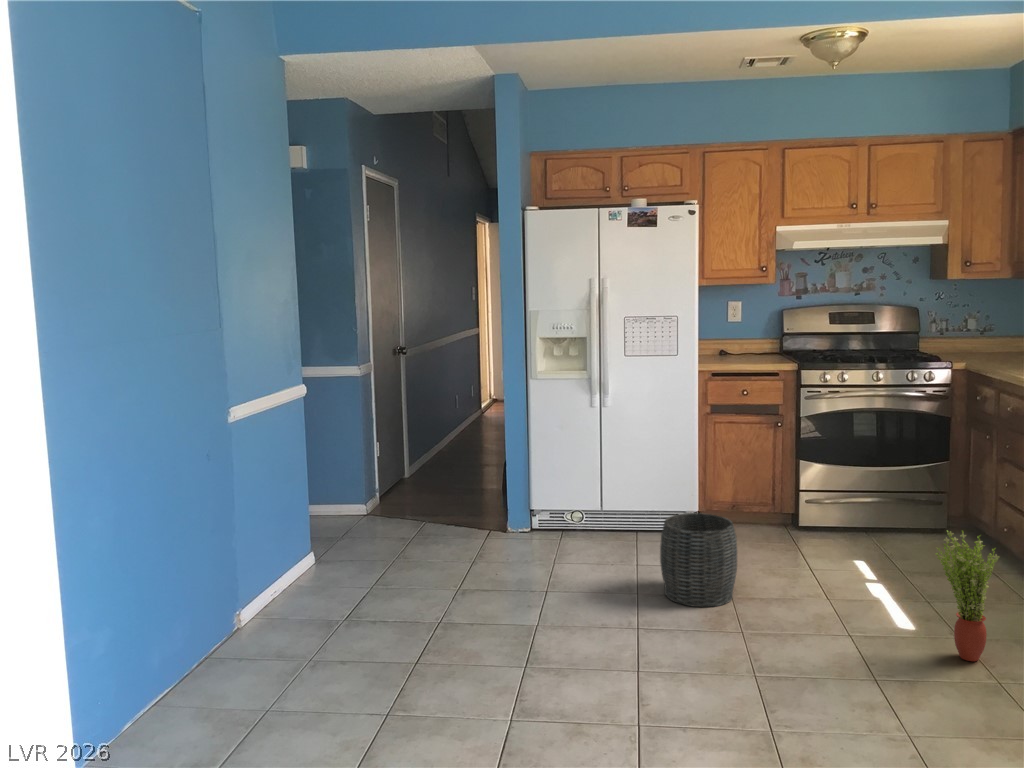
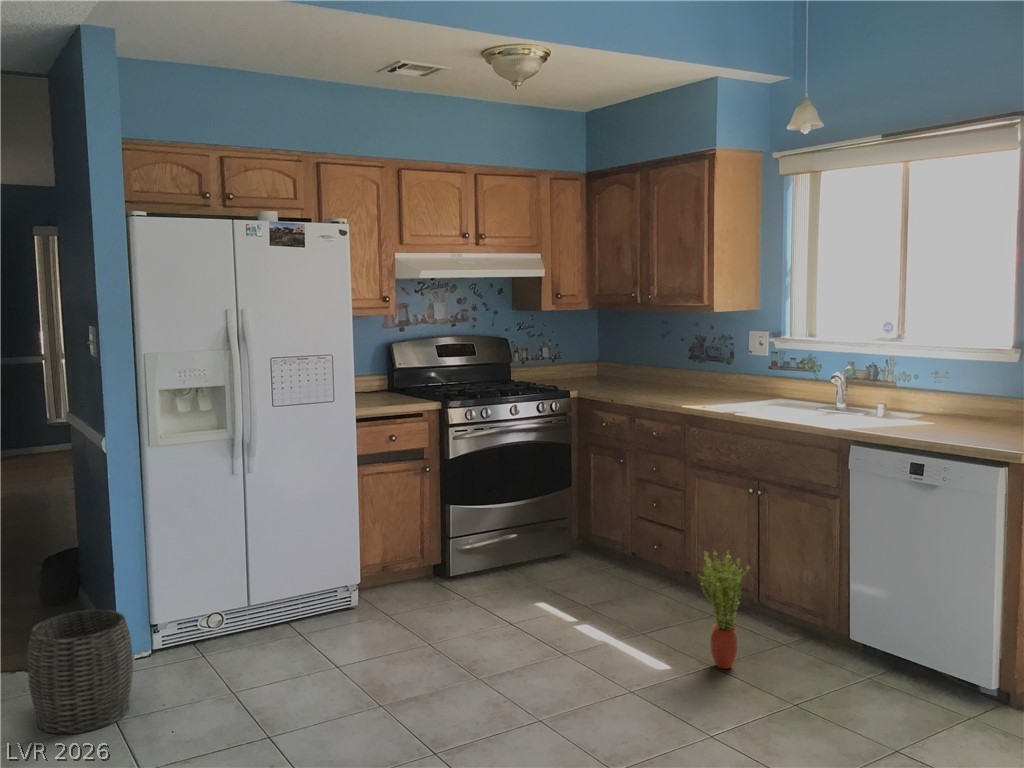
woven basket: present [660,513,737,607] -> present [28,610,133,734]

